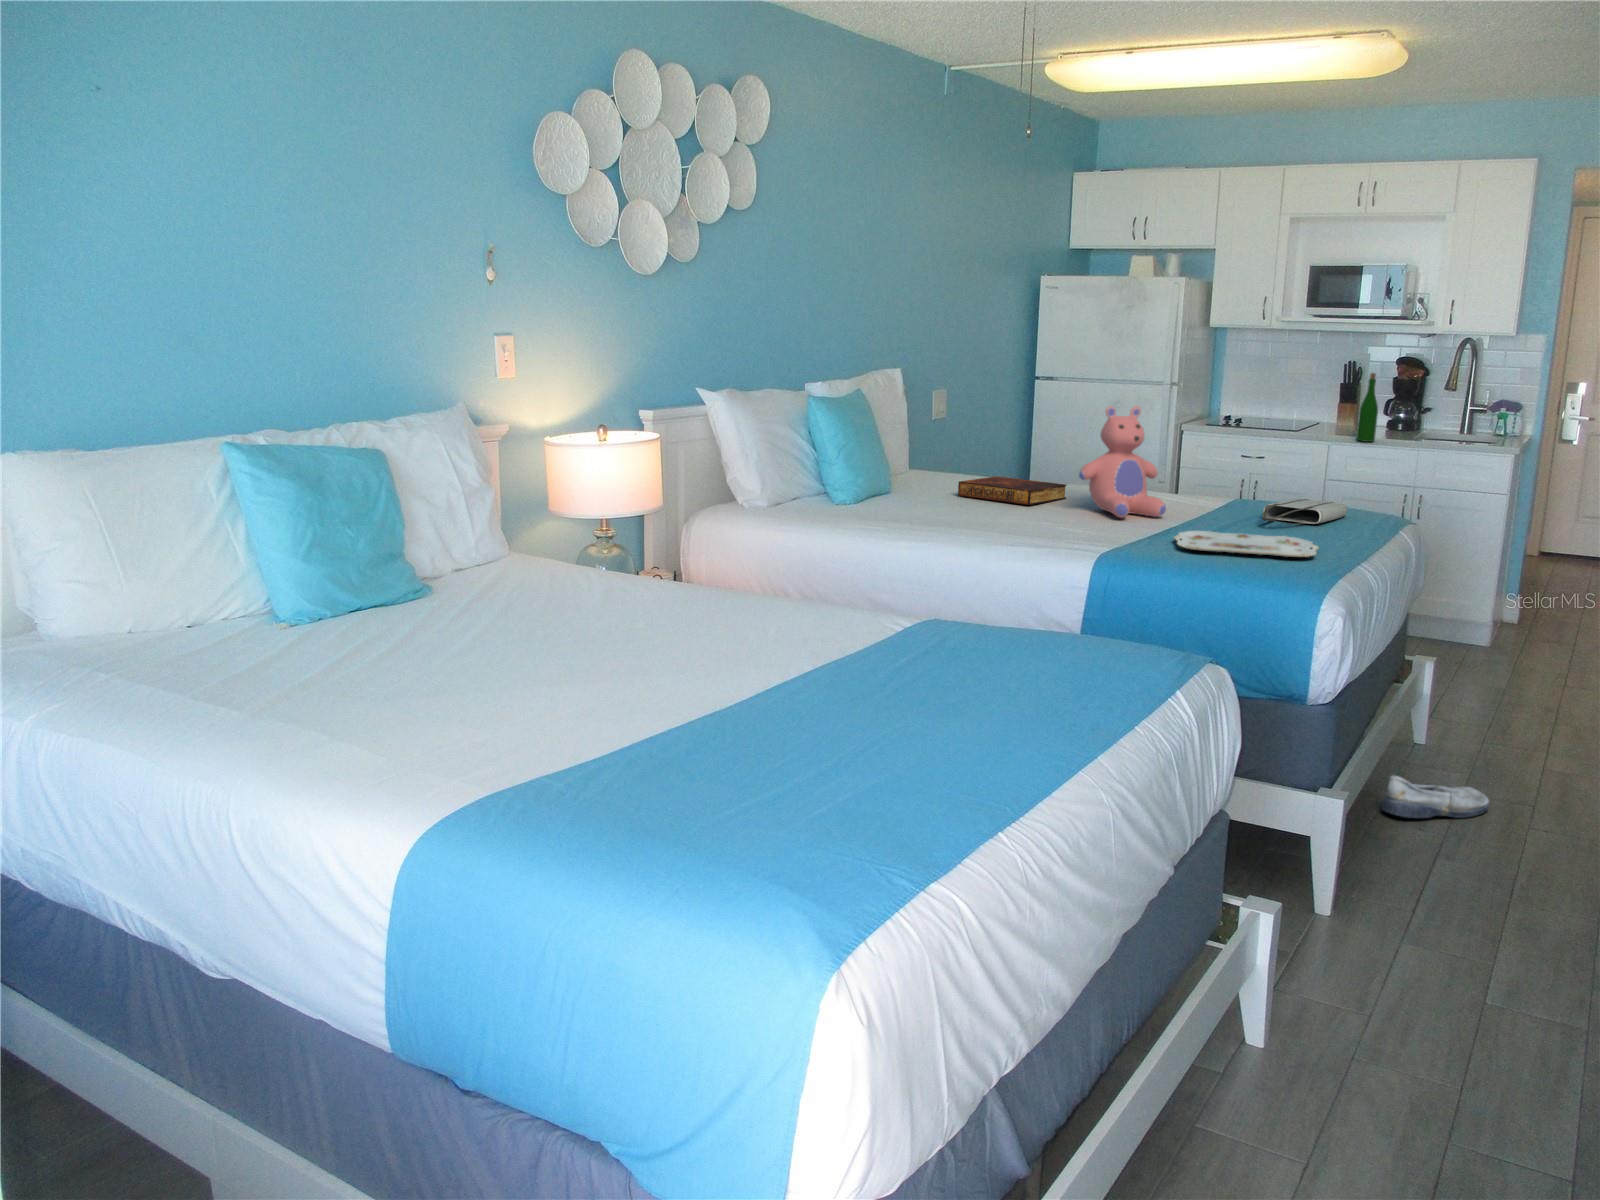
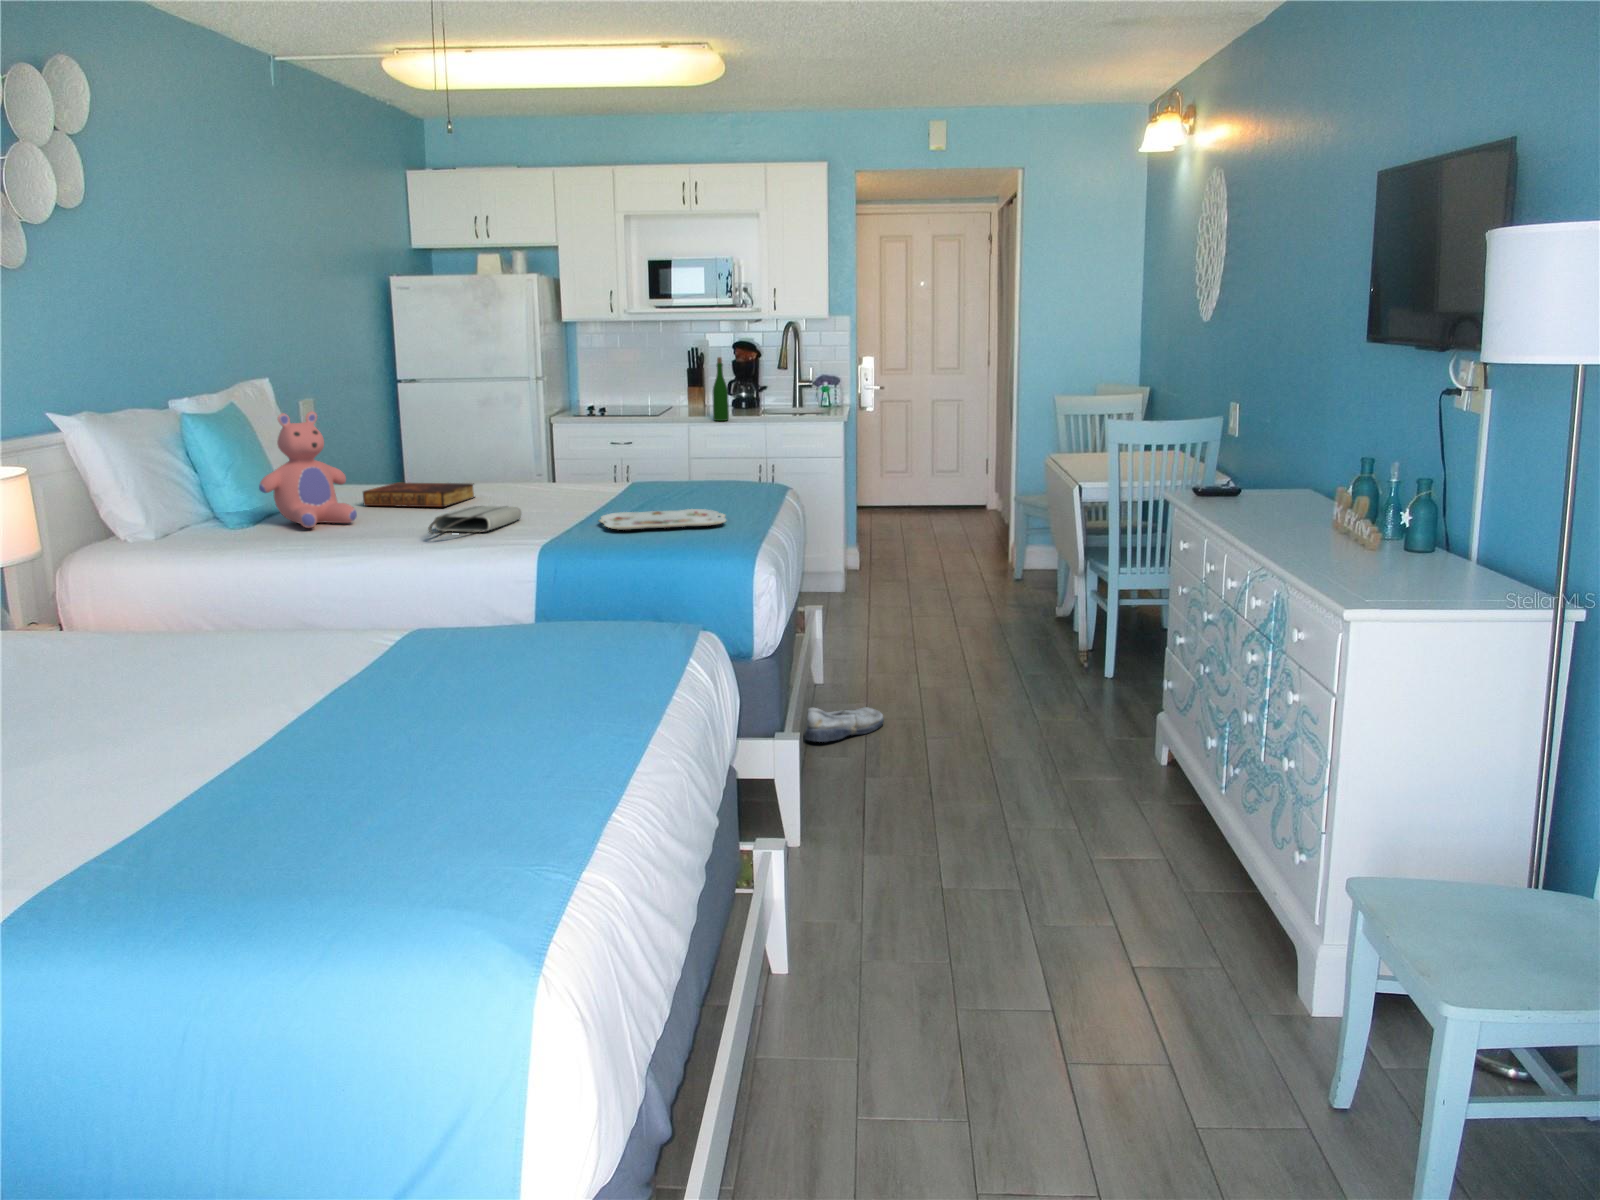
teddy bear: present [1079,406,1166,518] -> present [259,411,357,528]
tote bag: present [1262,499,1348,524] -> present [428,506,522,534]

